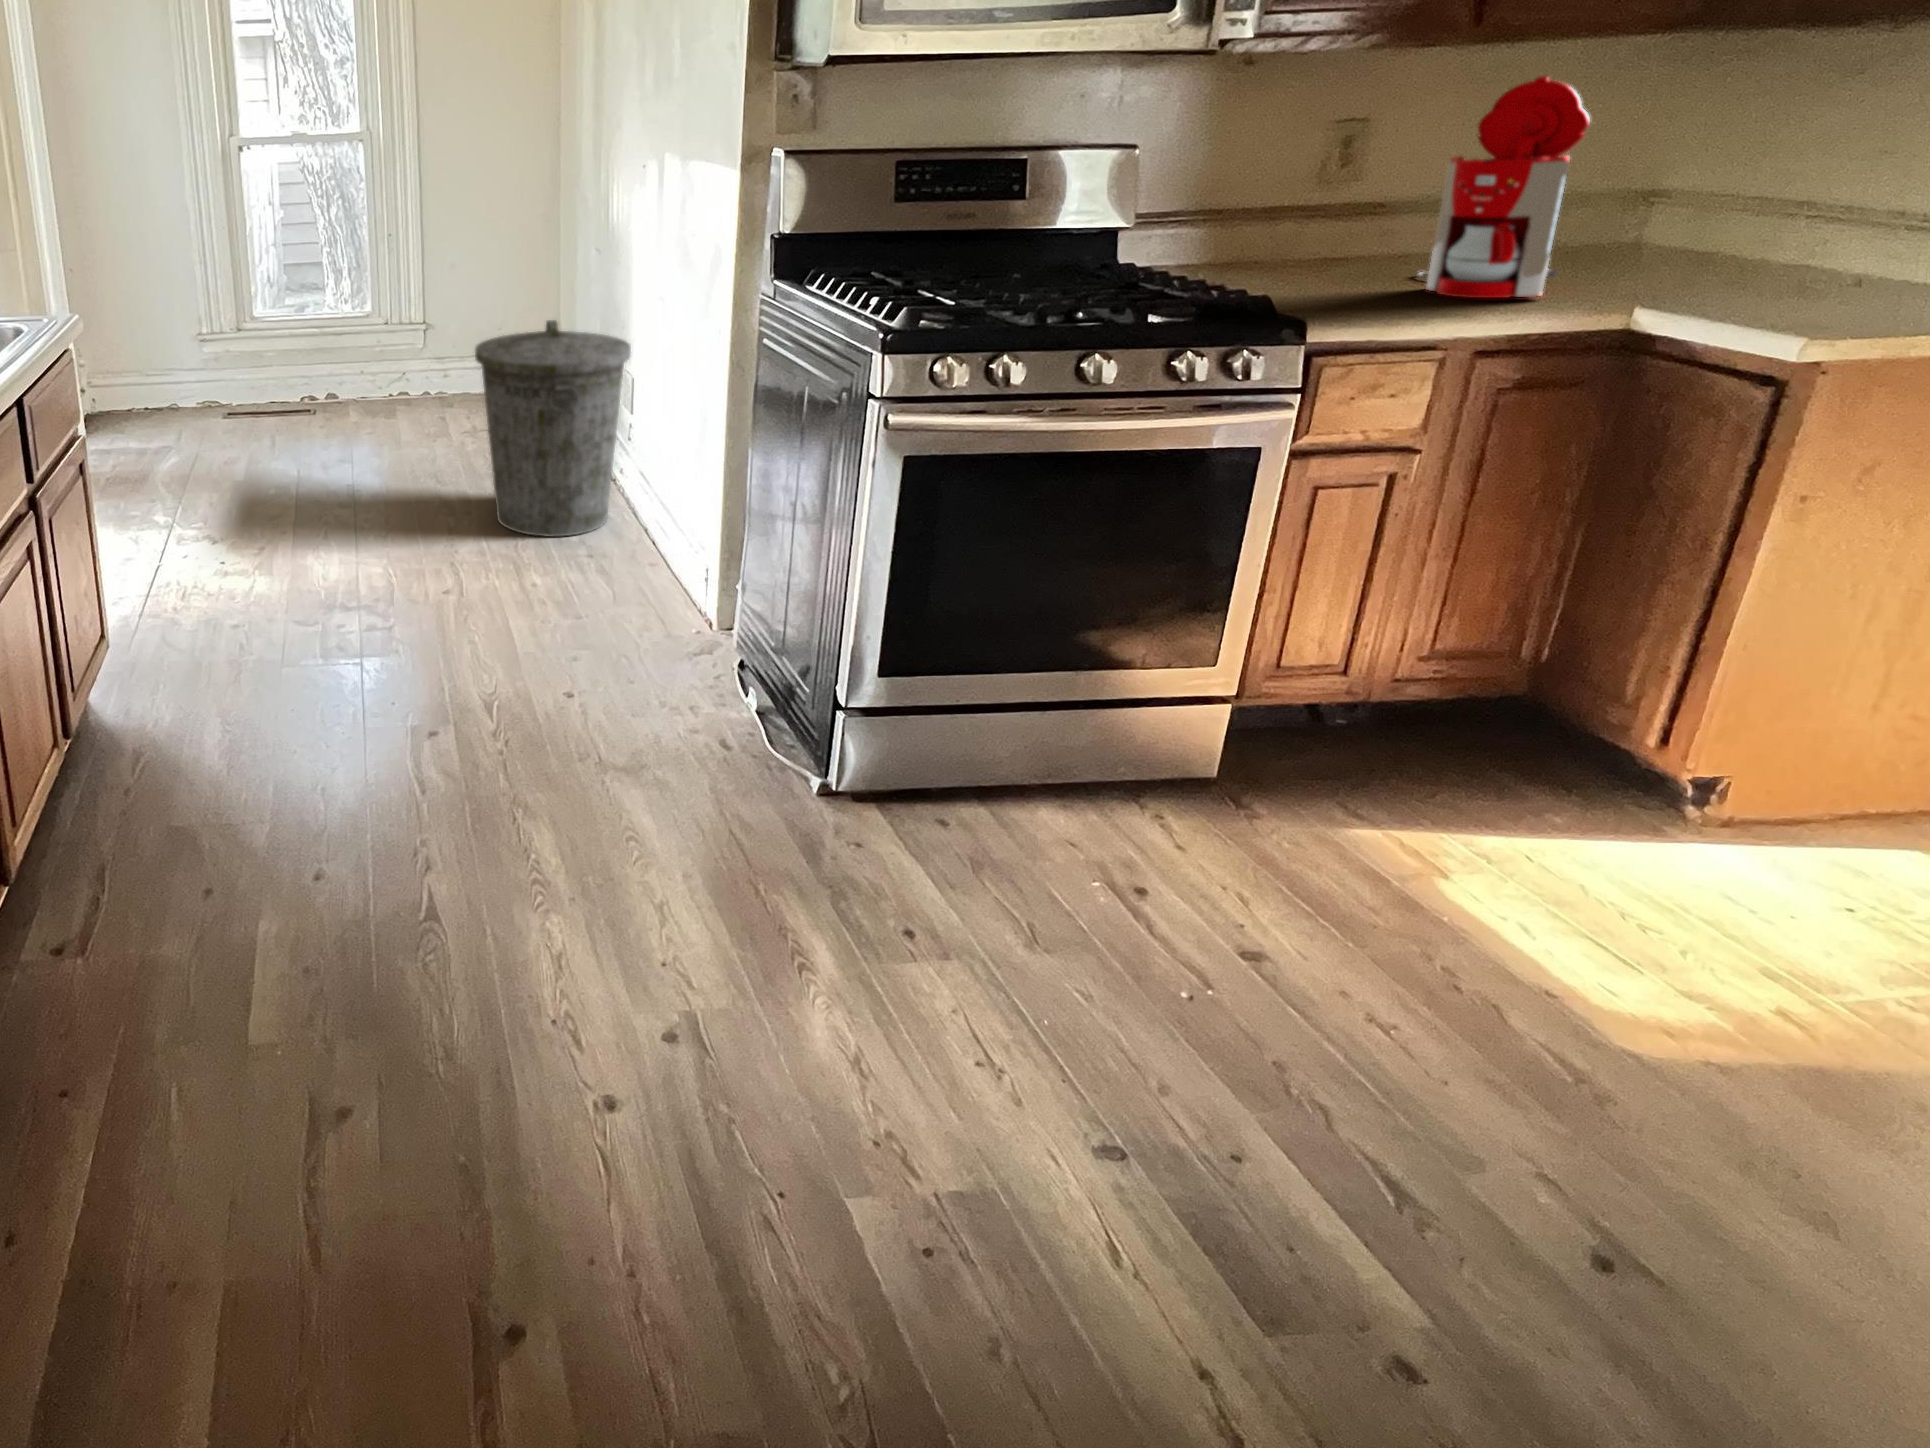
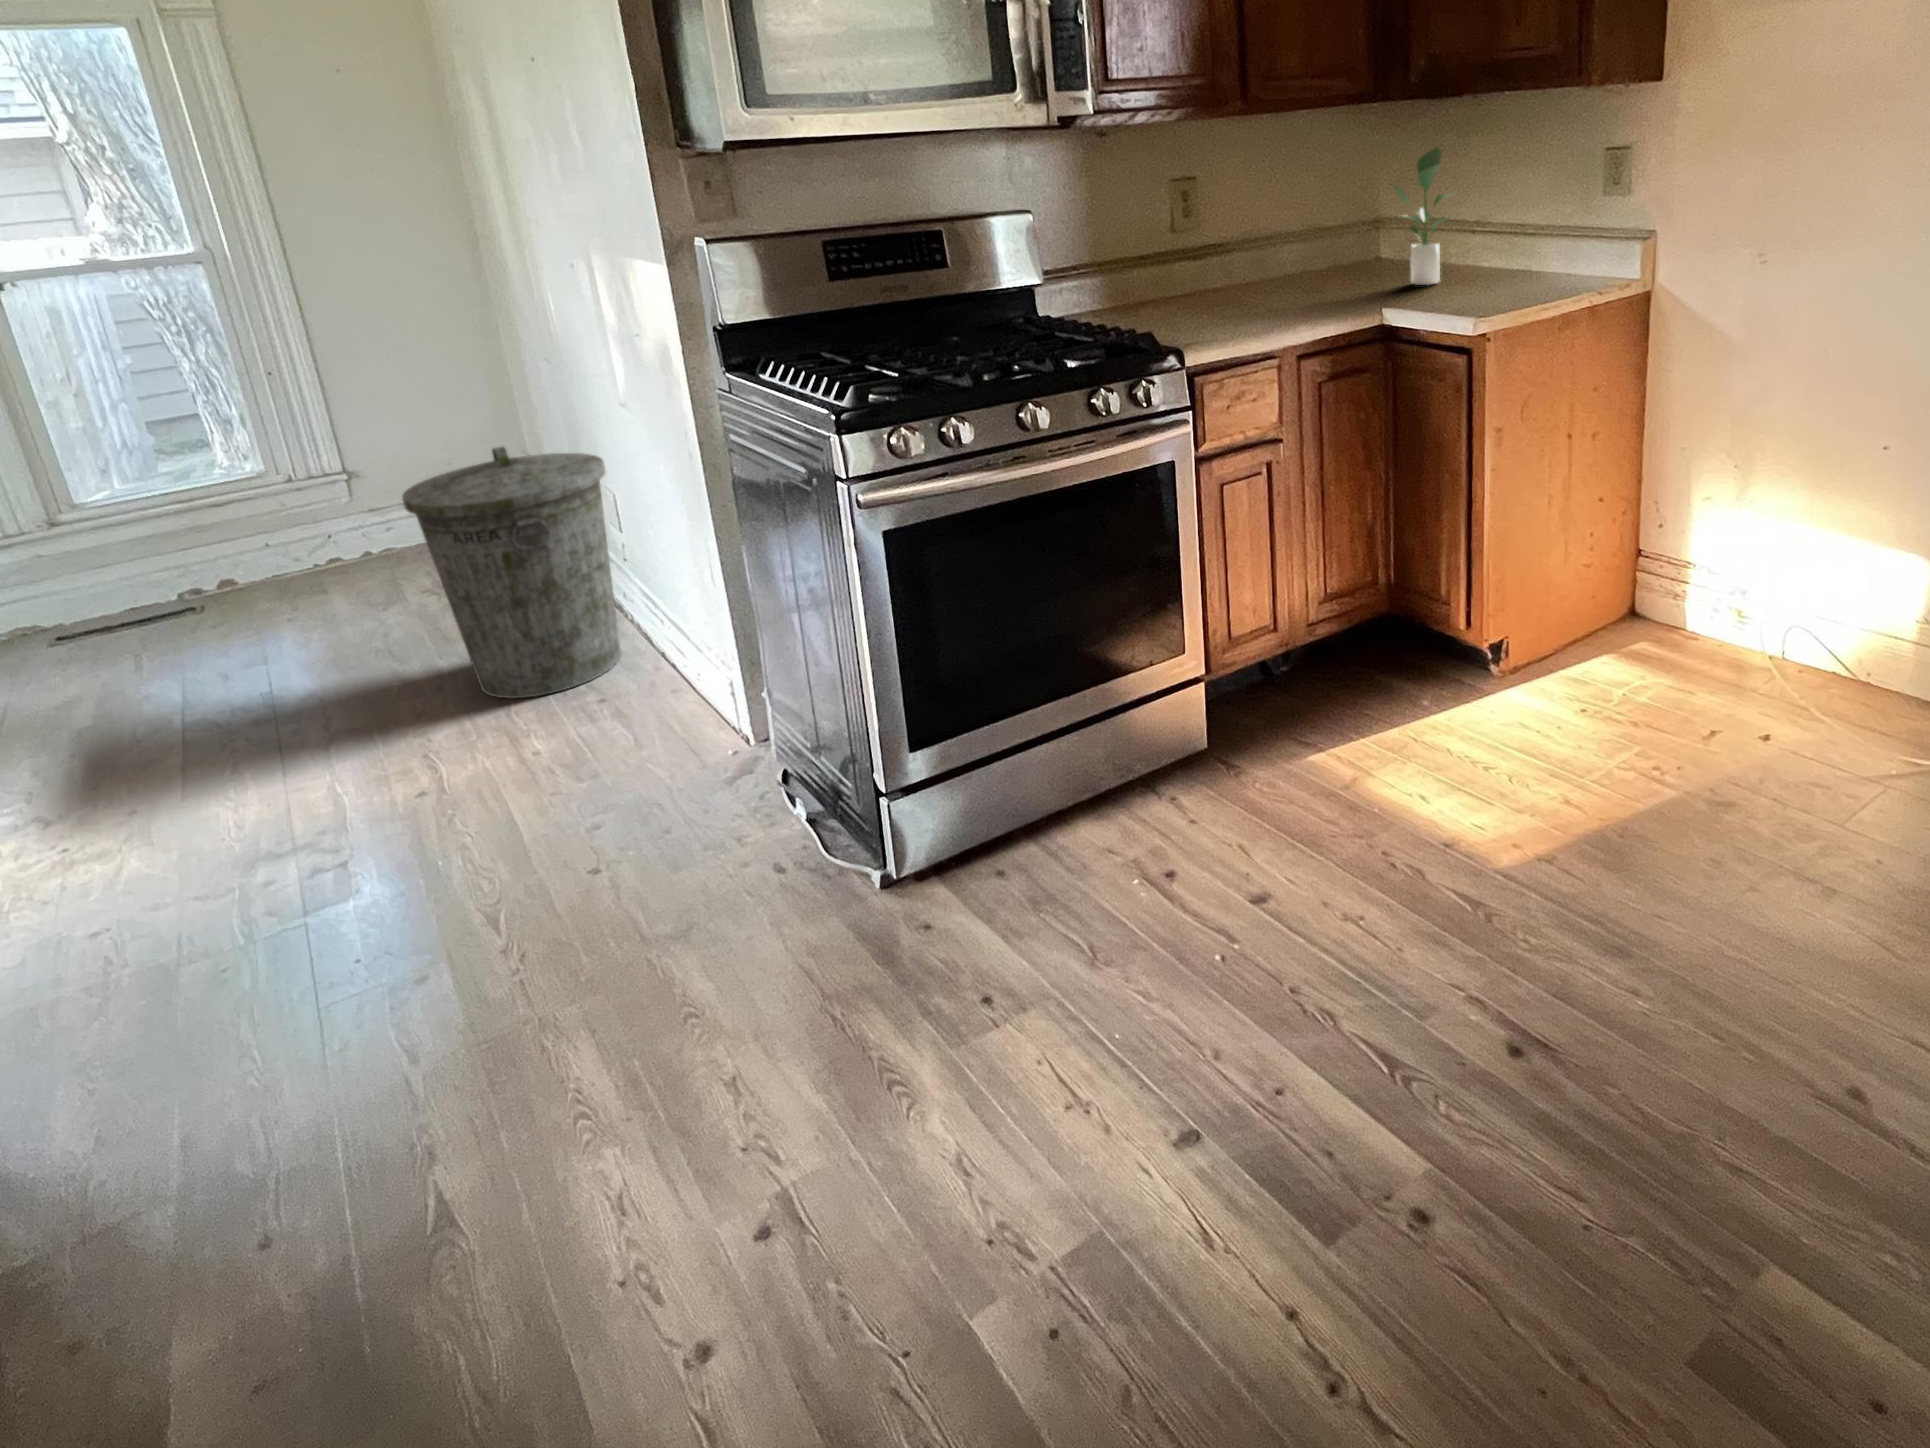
coffee maker: present [1417,76,1590,298] -> none [1249,141,1334,315]
potted plant: none [1698,91,1832,283] -> present [1392,147,1451,285]

